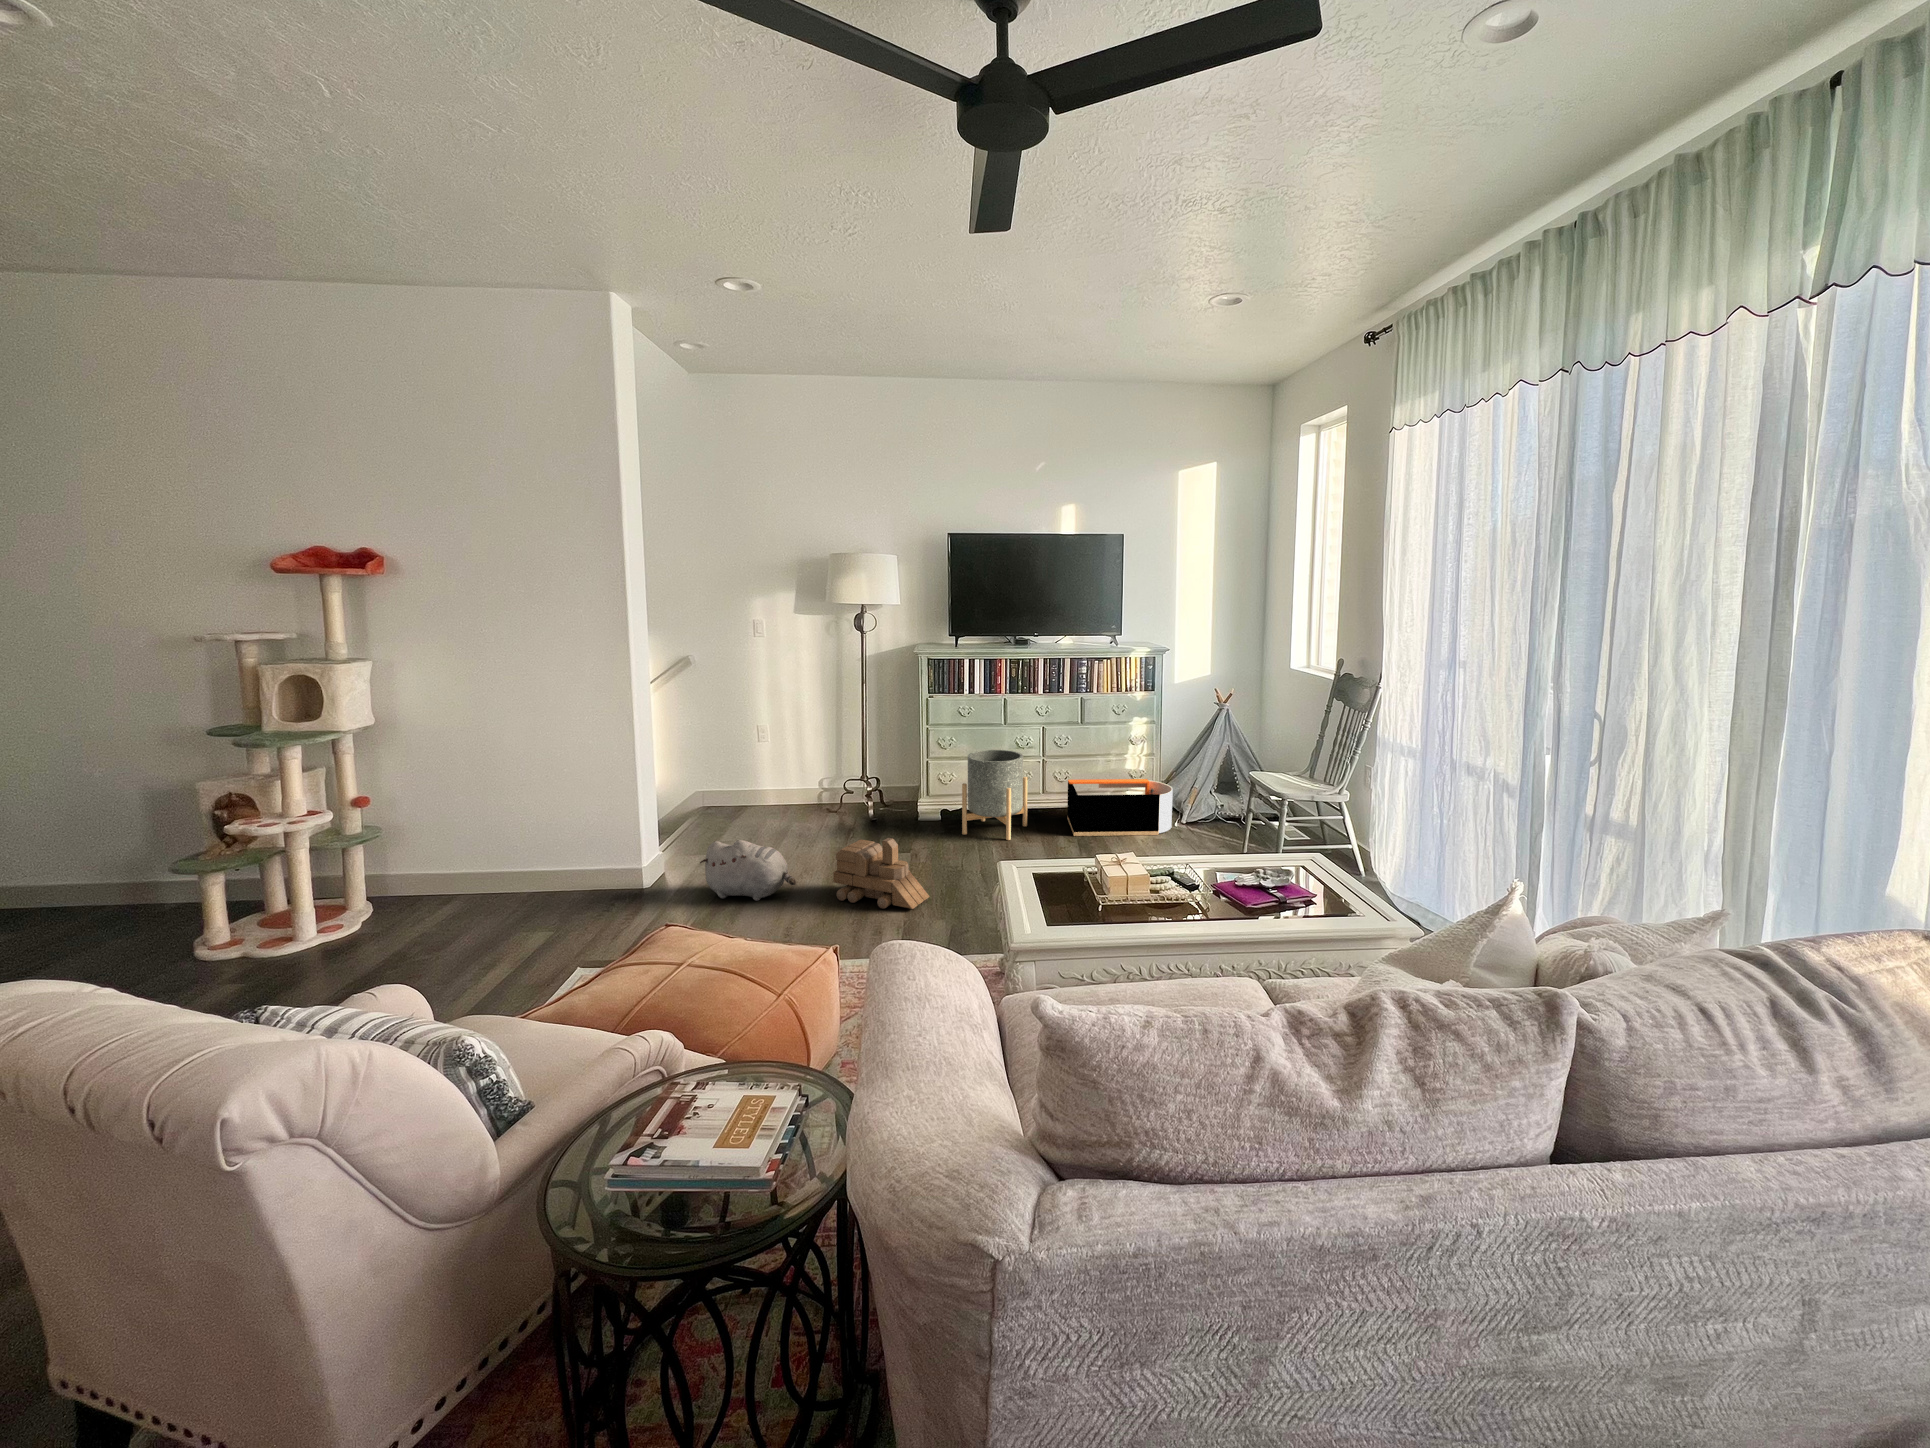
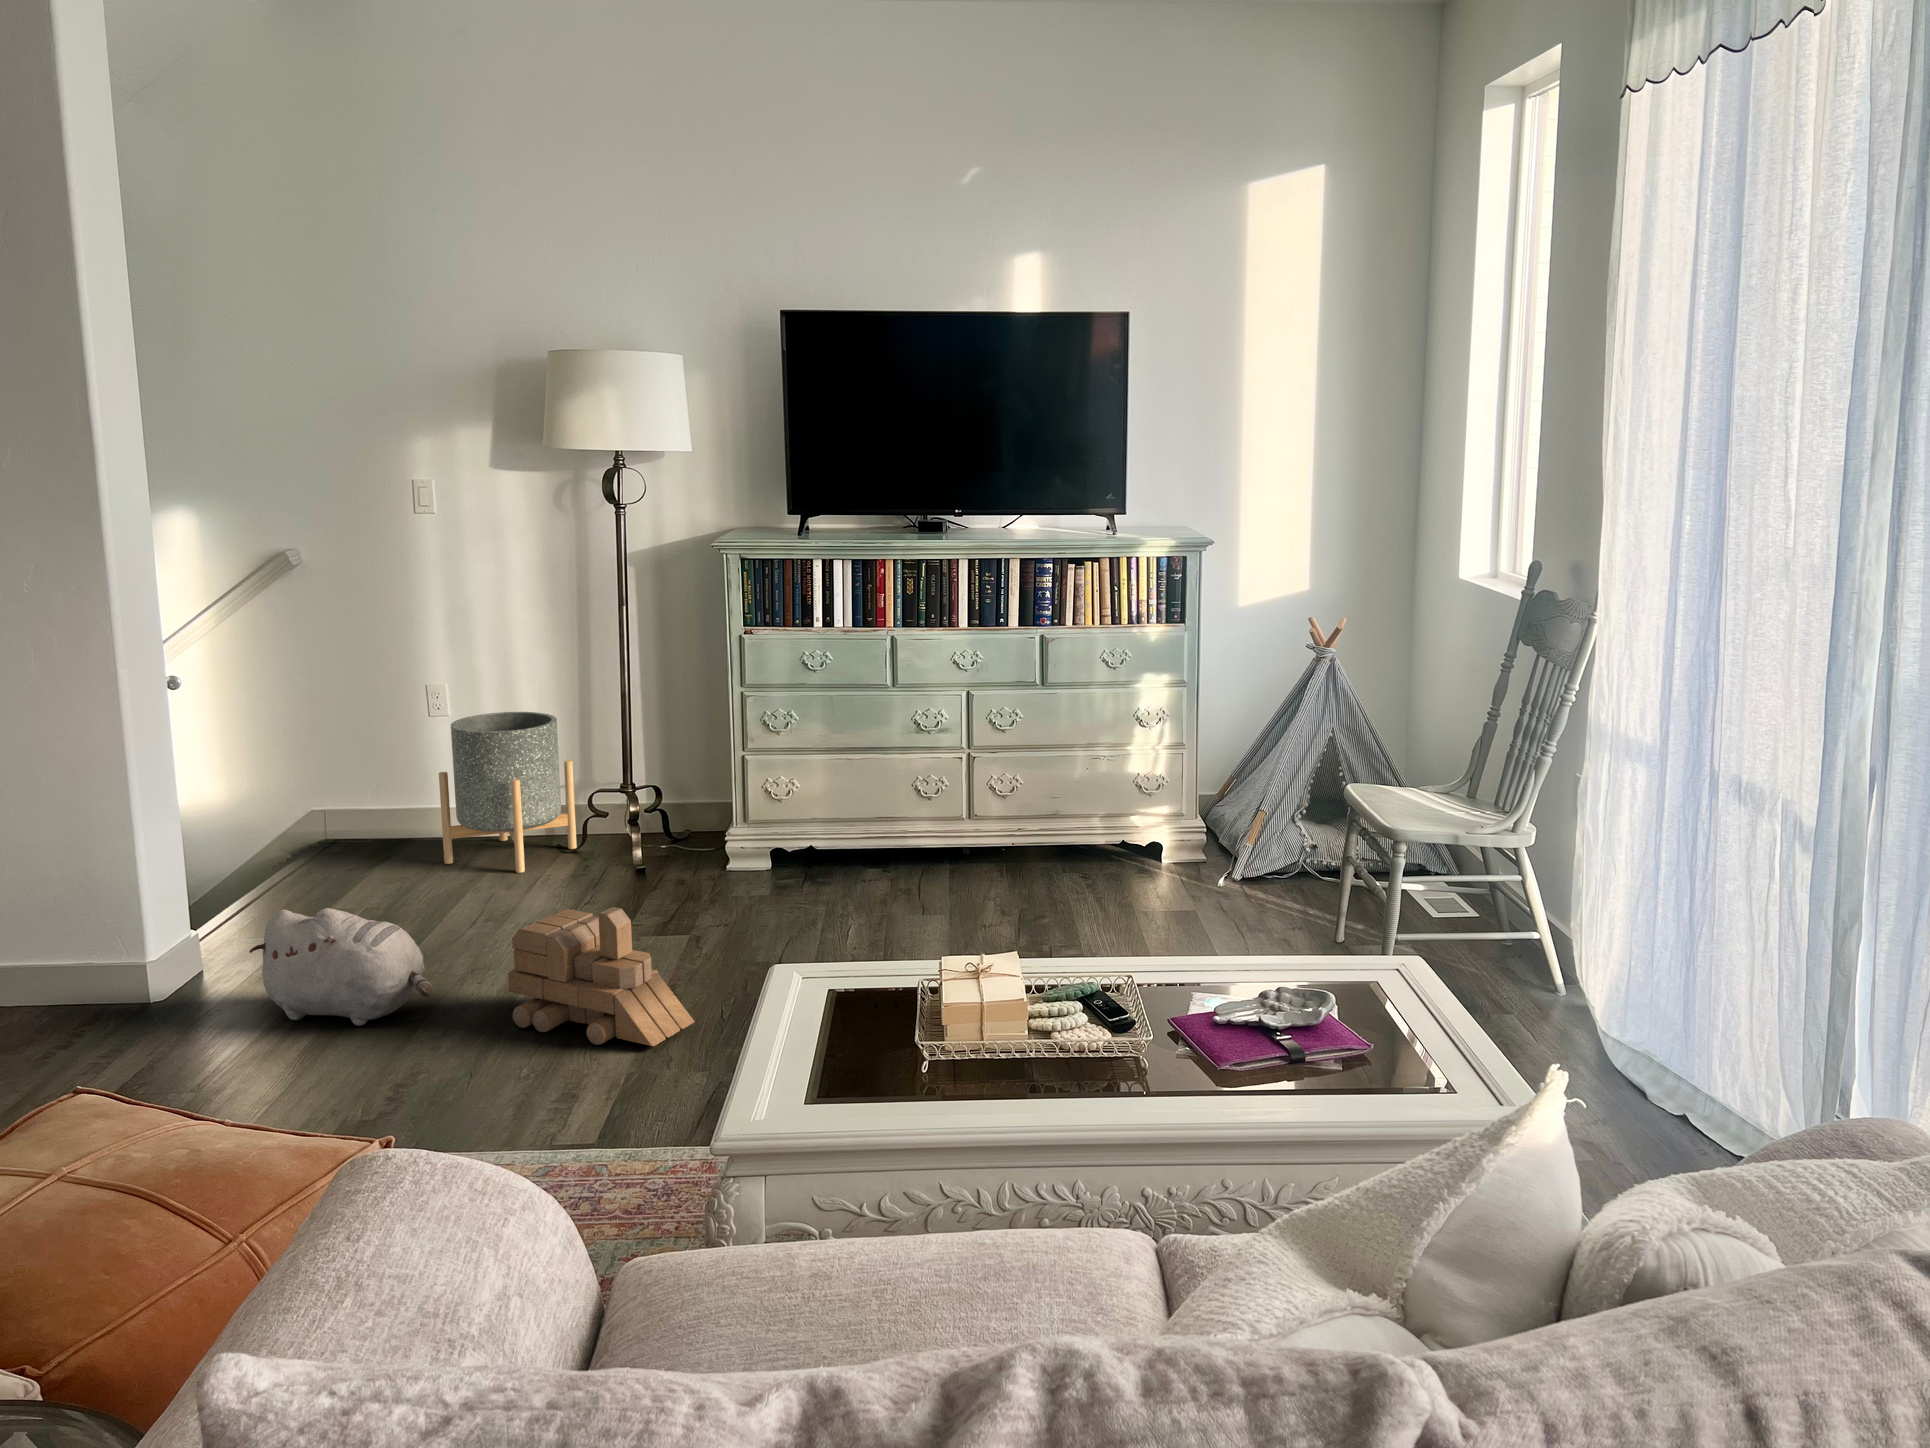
planter: present [962,750,1028,840] -> present [439,712,577,873]
storage bin: present [1067,779,1173,836] -> none [1013,794,1213,903]

